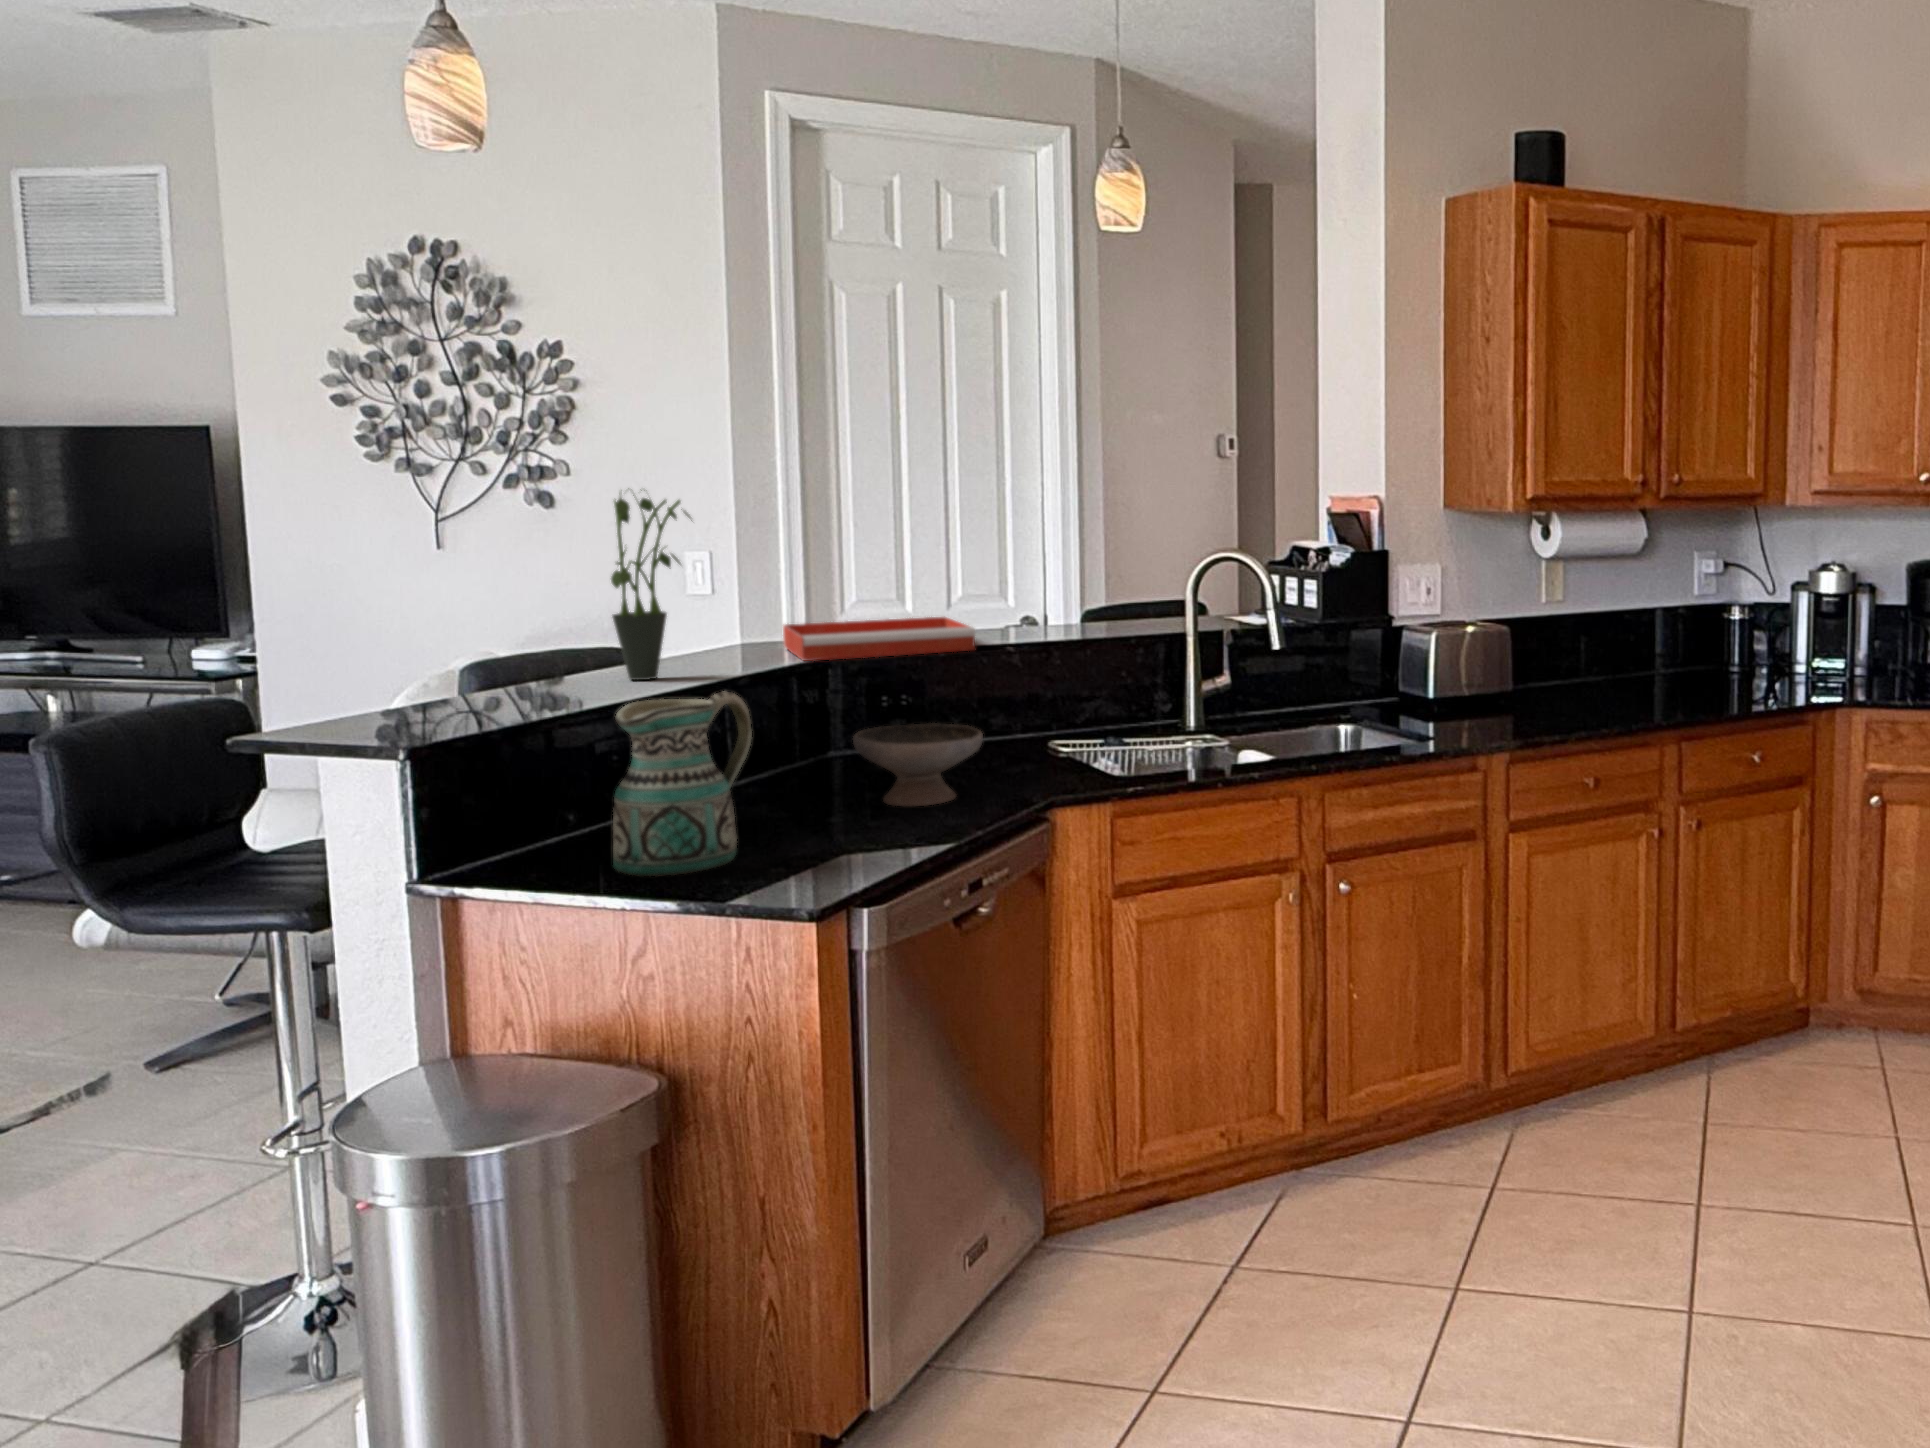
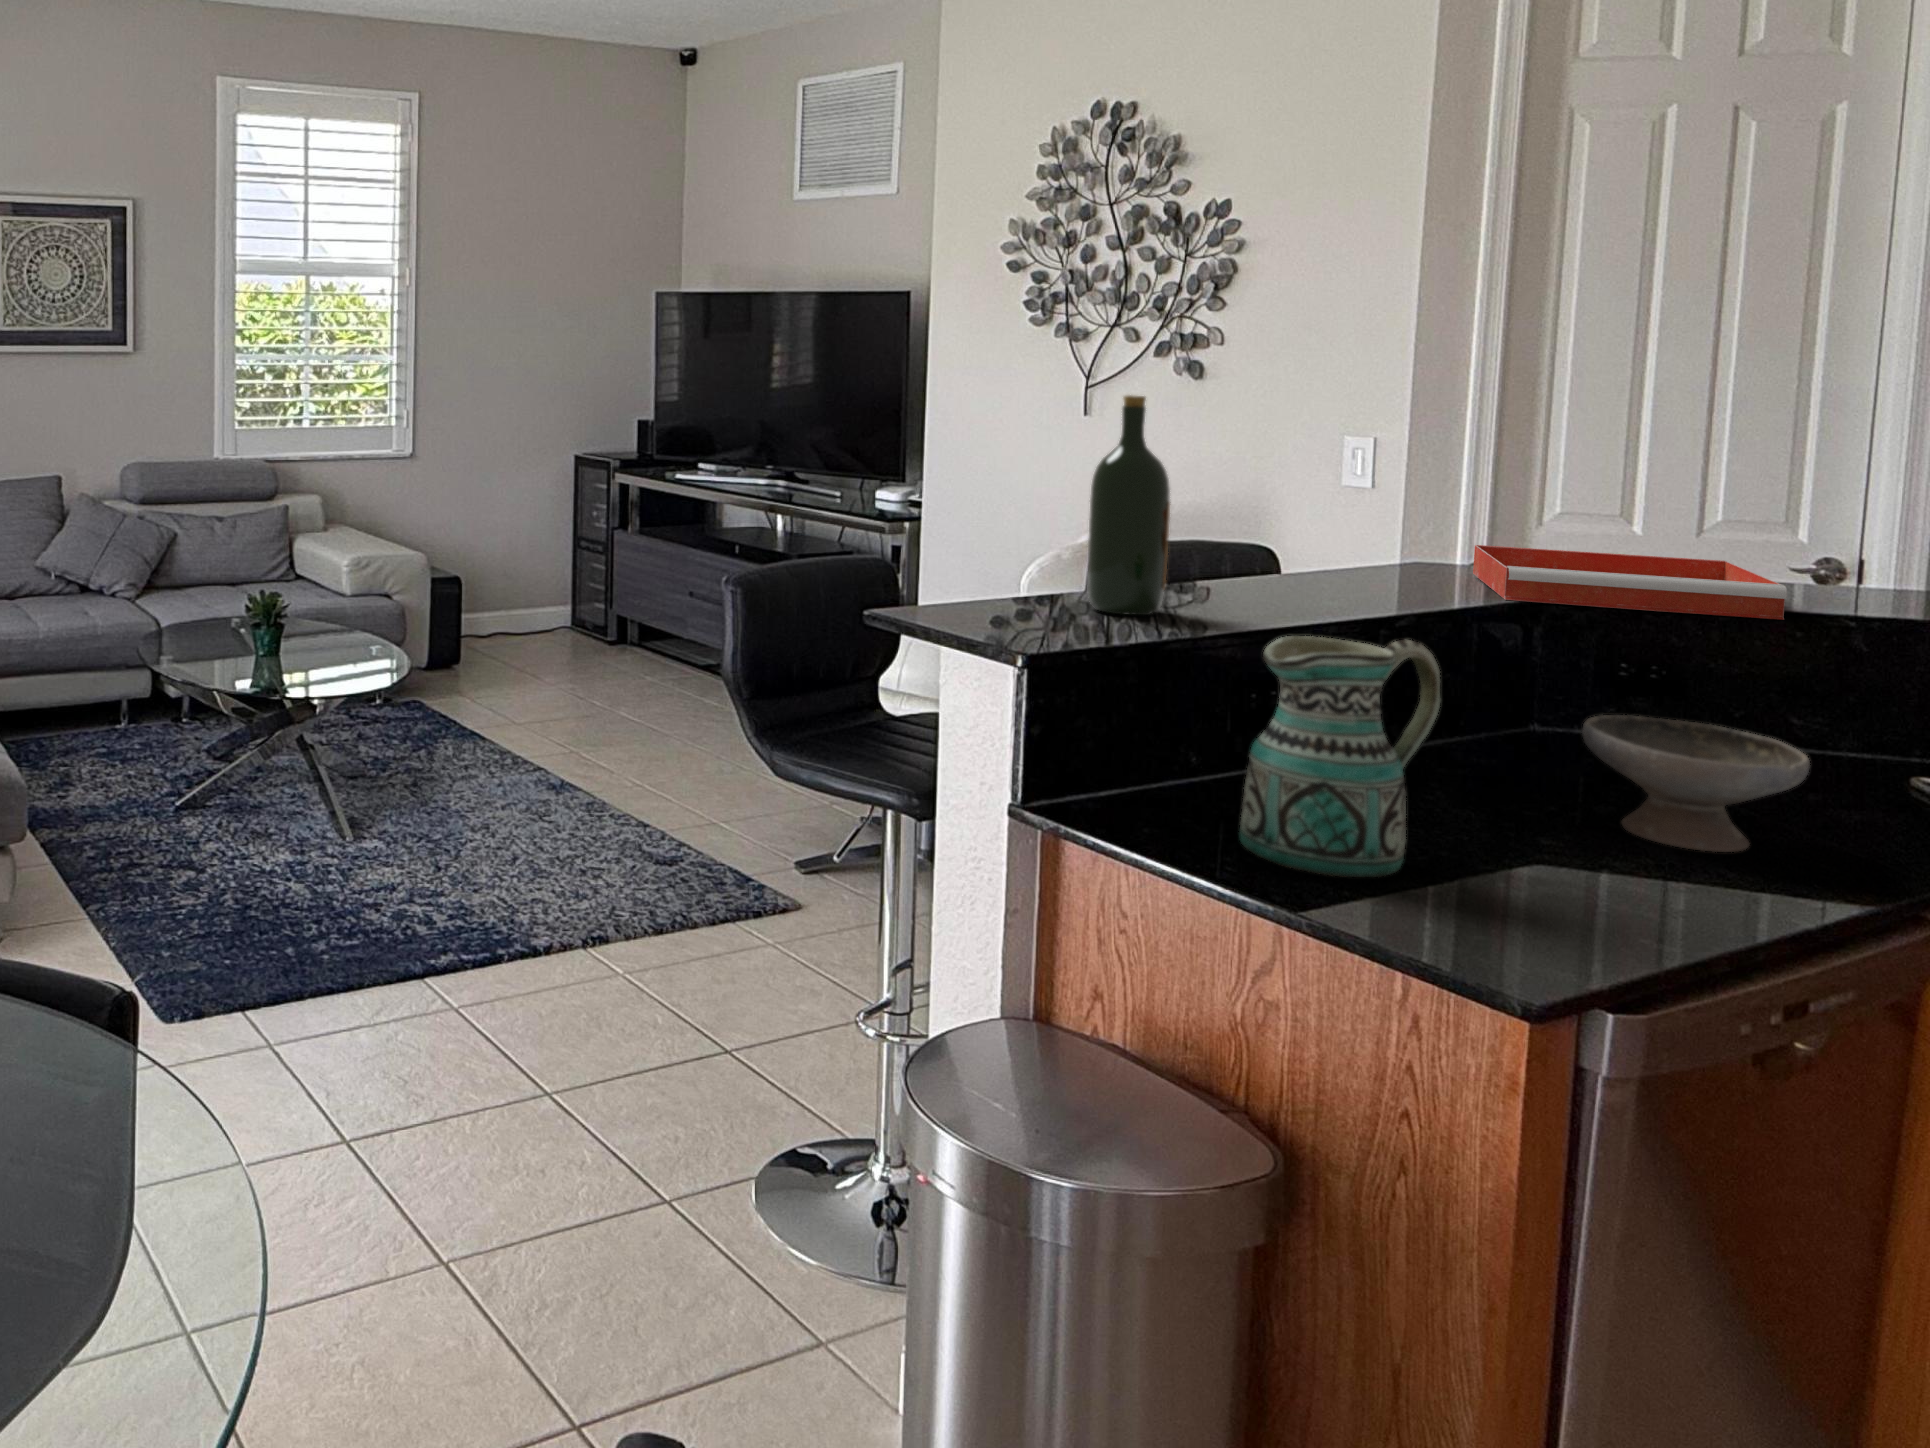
potted plant: present [611,488,692,680] -> none [1264,363,1381,598]
wine bottle: none [452,522,531,711] -> present [1087,395,1170,615]

